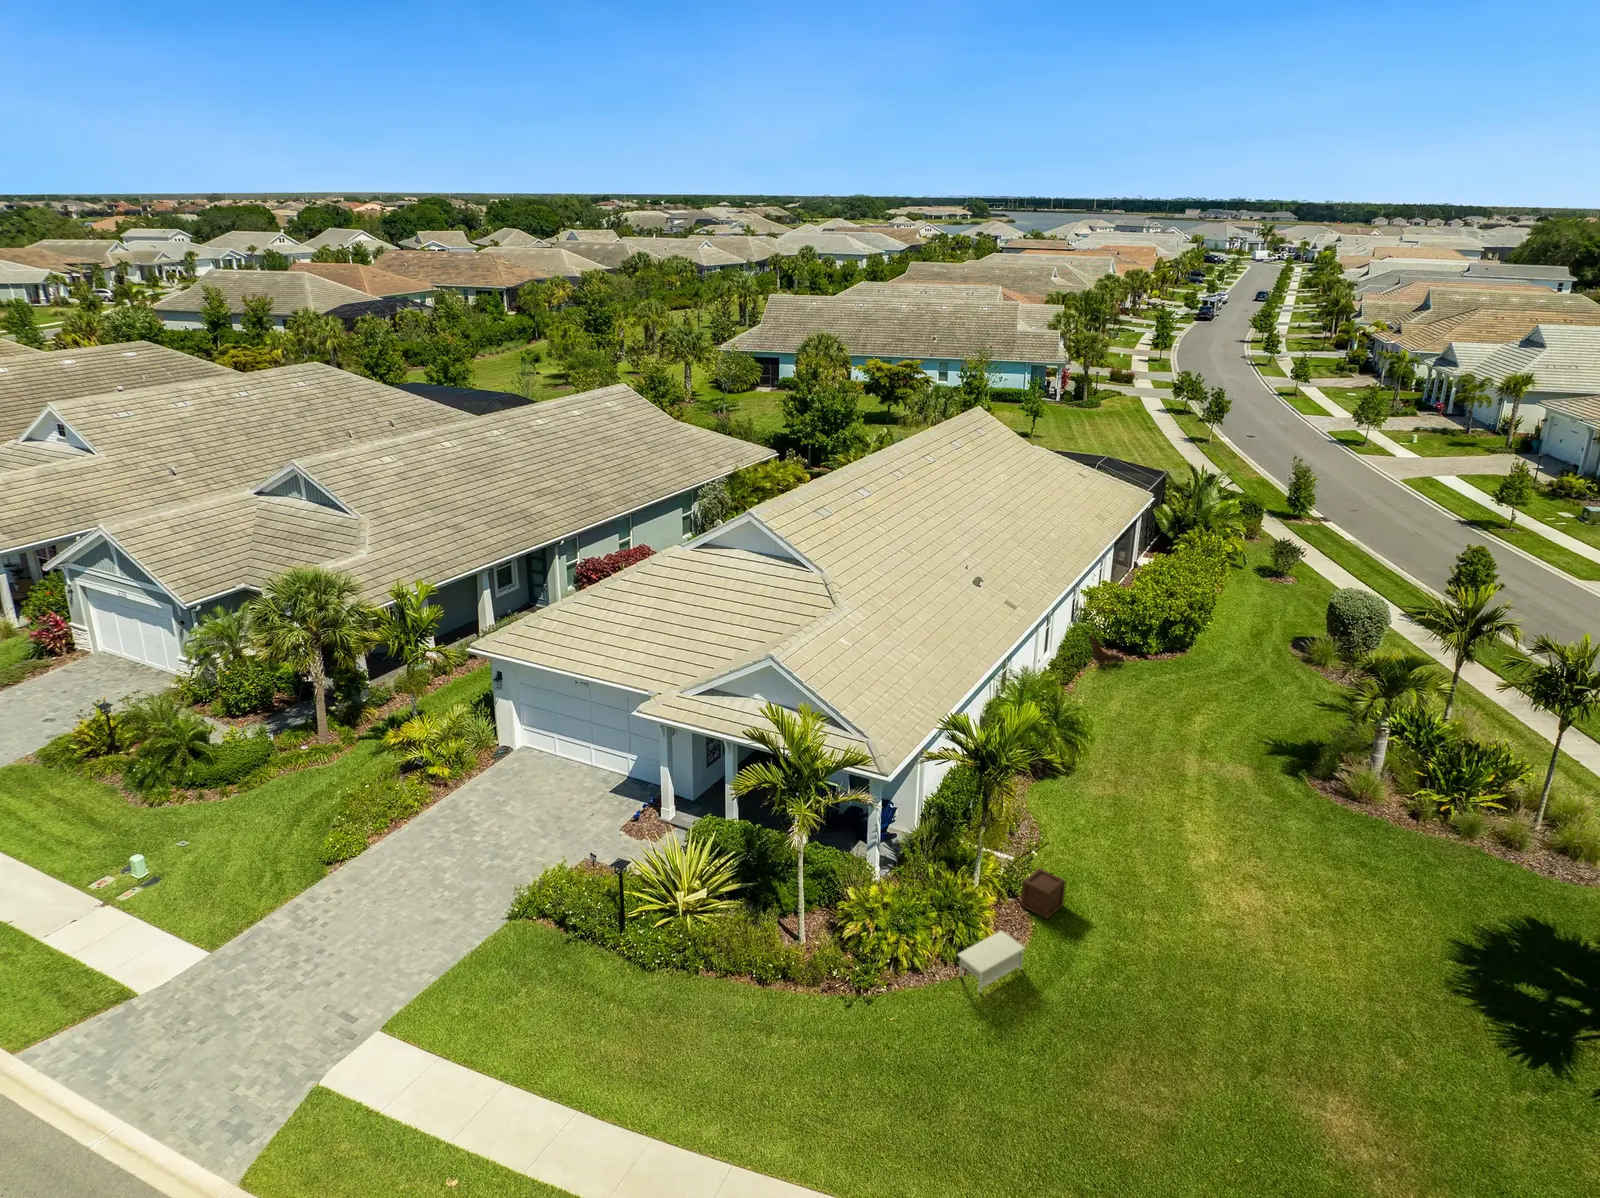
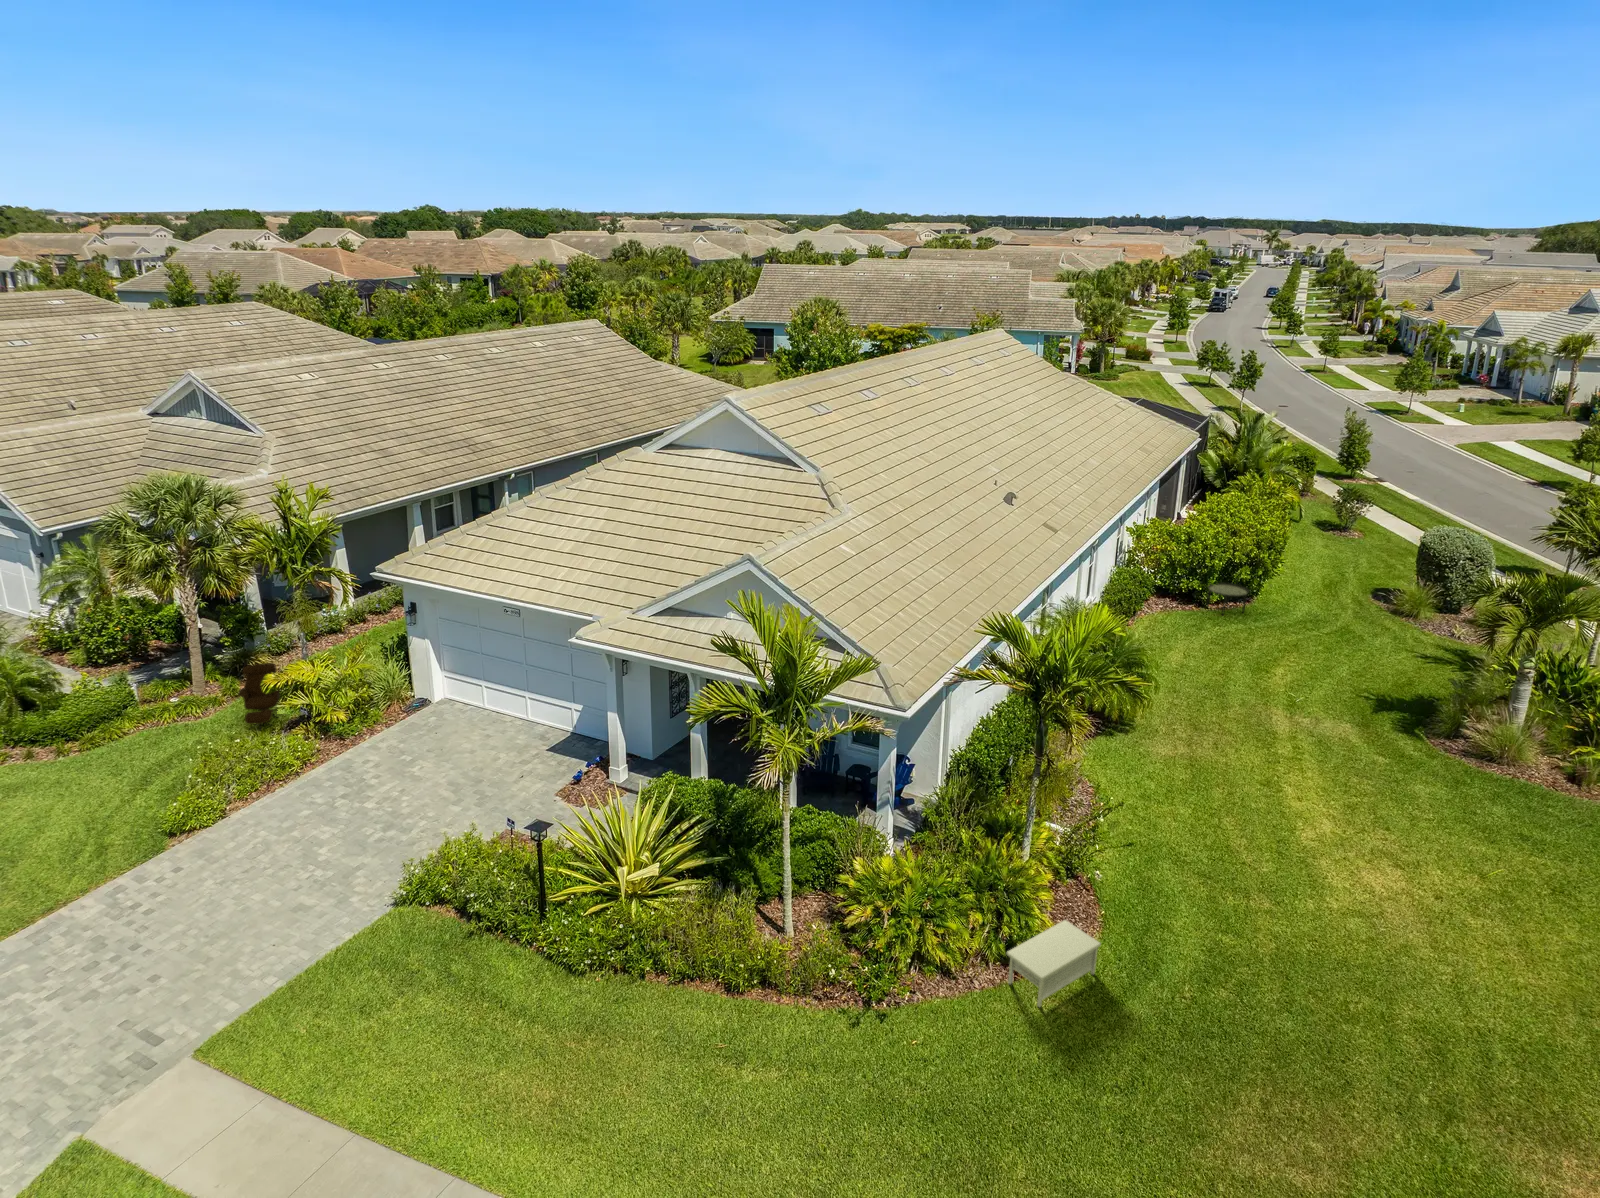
lounge chair: present [1089,636,1125,666] -> present [239,663,282,730]
round table: none [1149,638,1185,667] -> present [1206,583,1249,615]
wooden crate: present [1020,868,1066,919] -> none [1084,838,1146,906]

